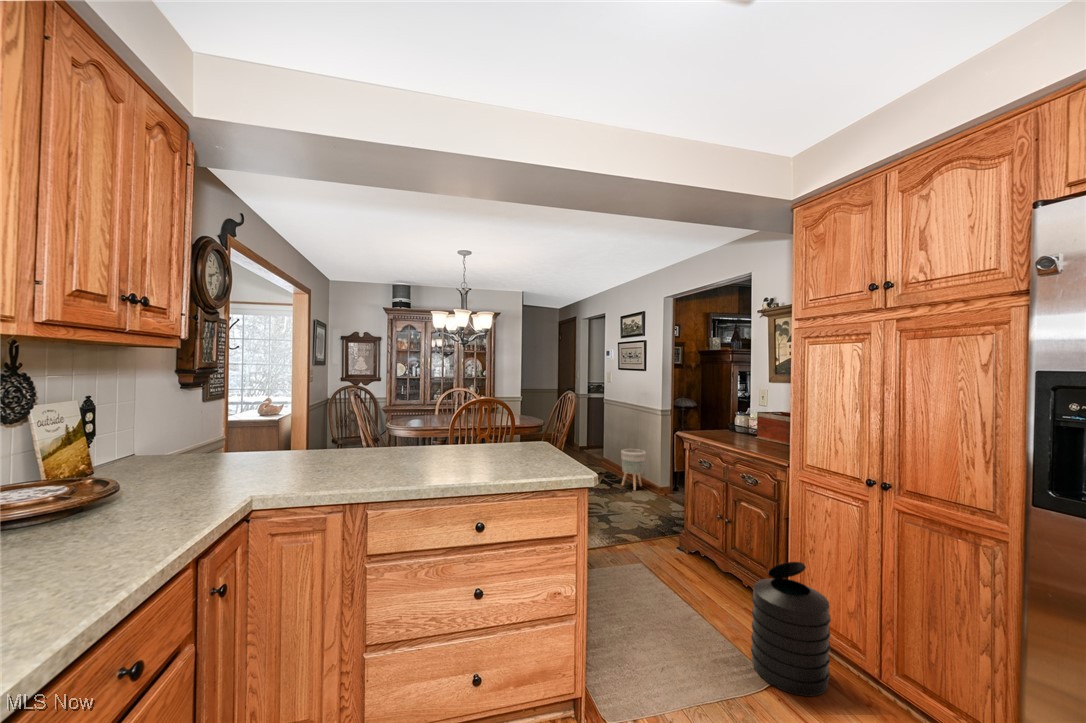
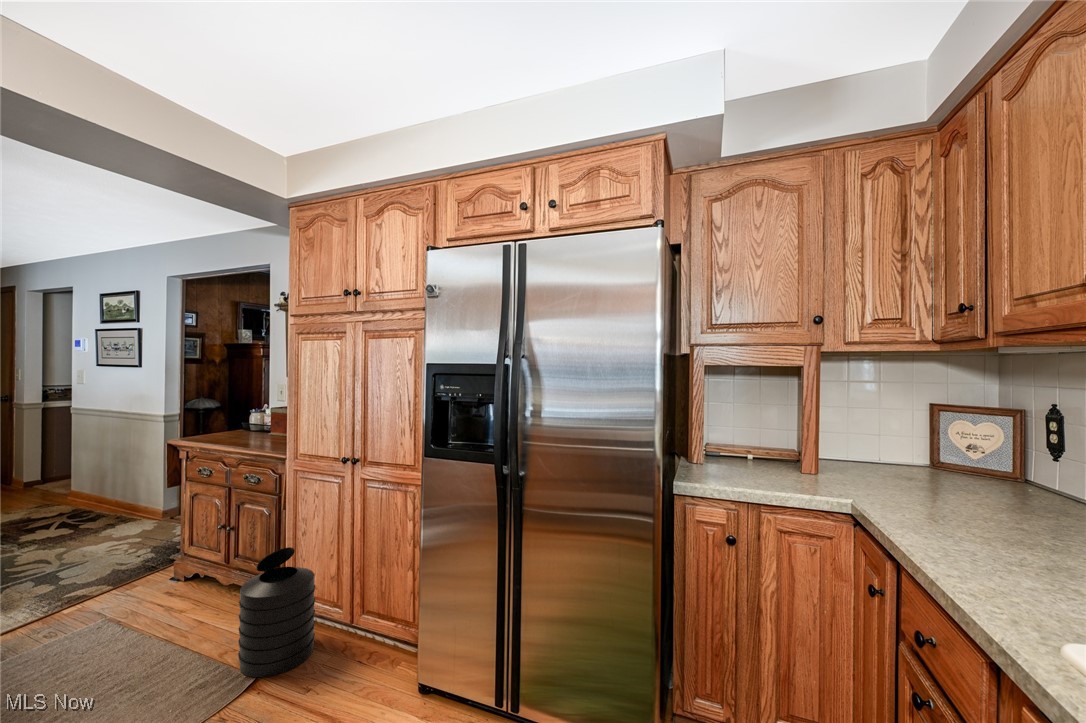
planter: present [621,449,645,490] -> none [97,470,140,525]

